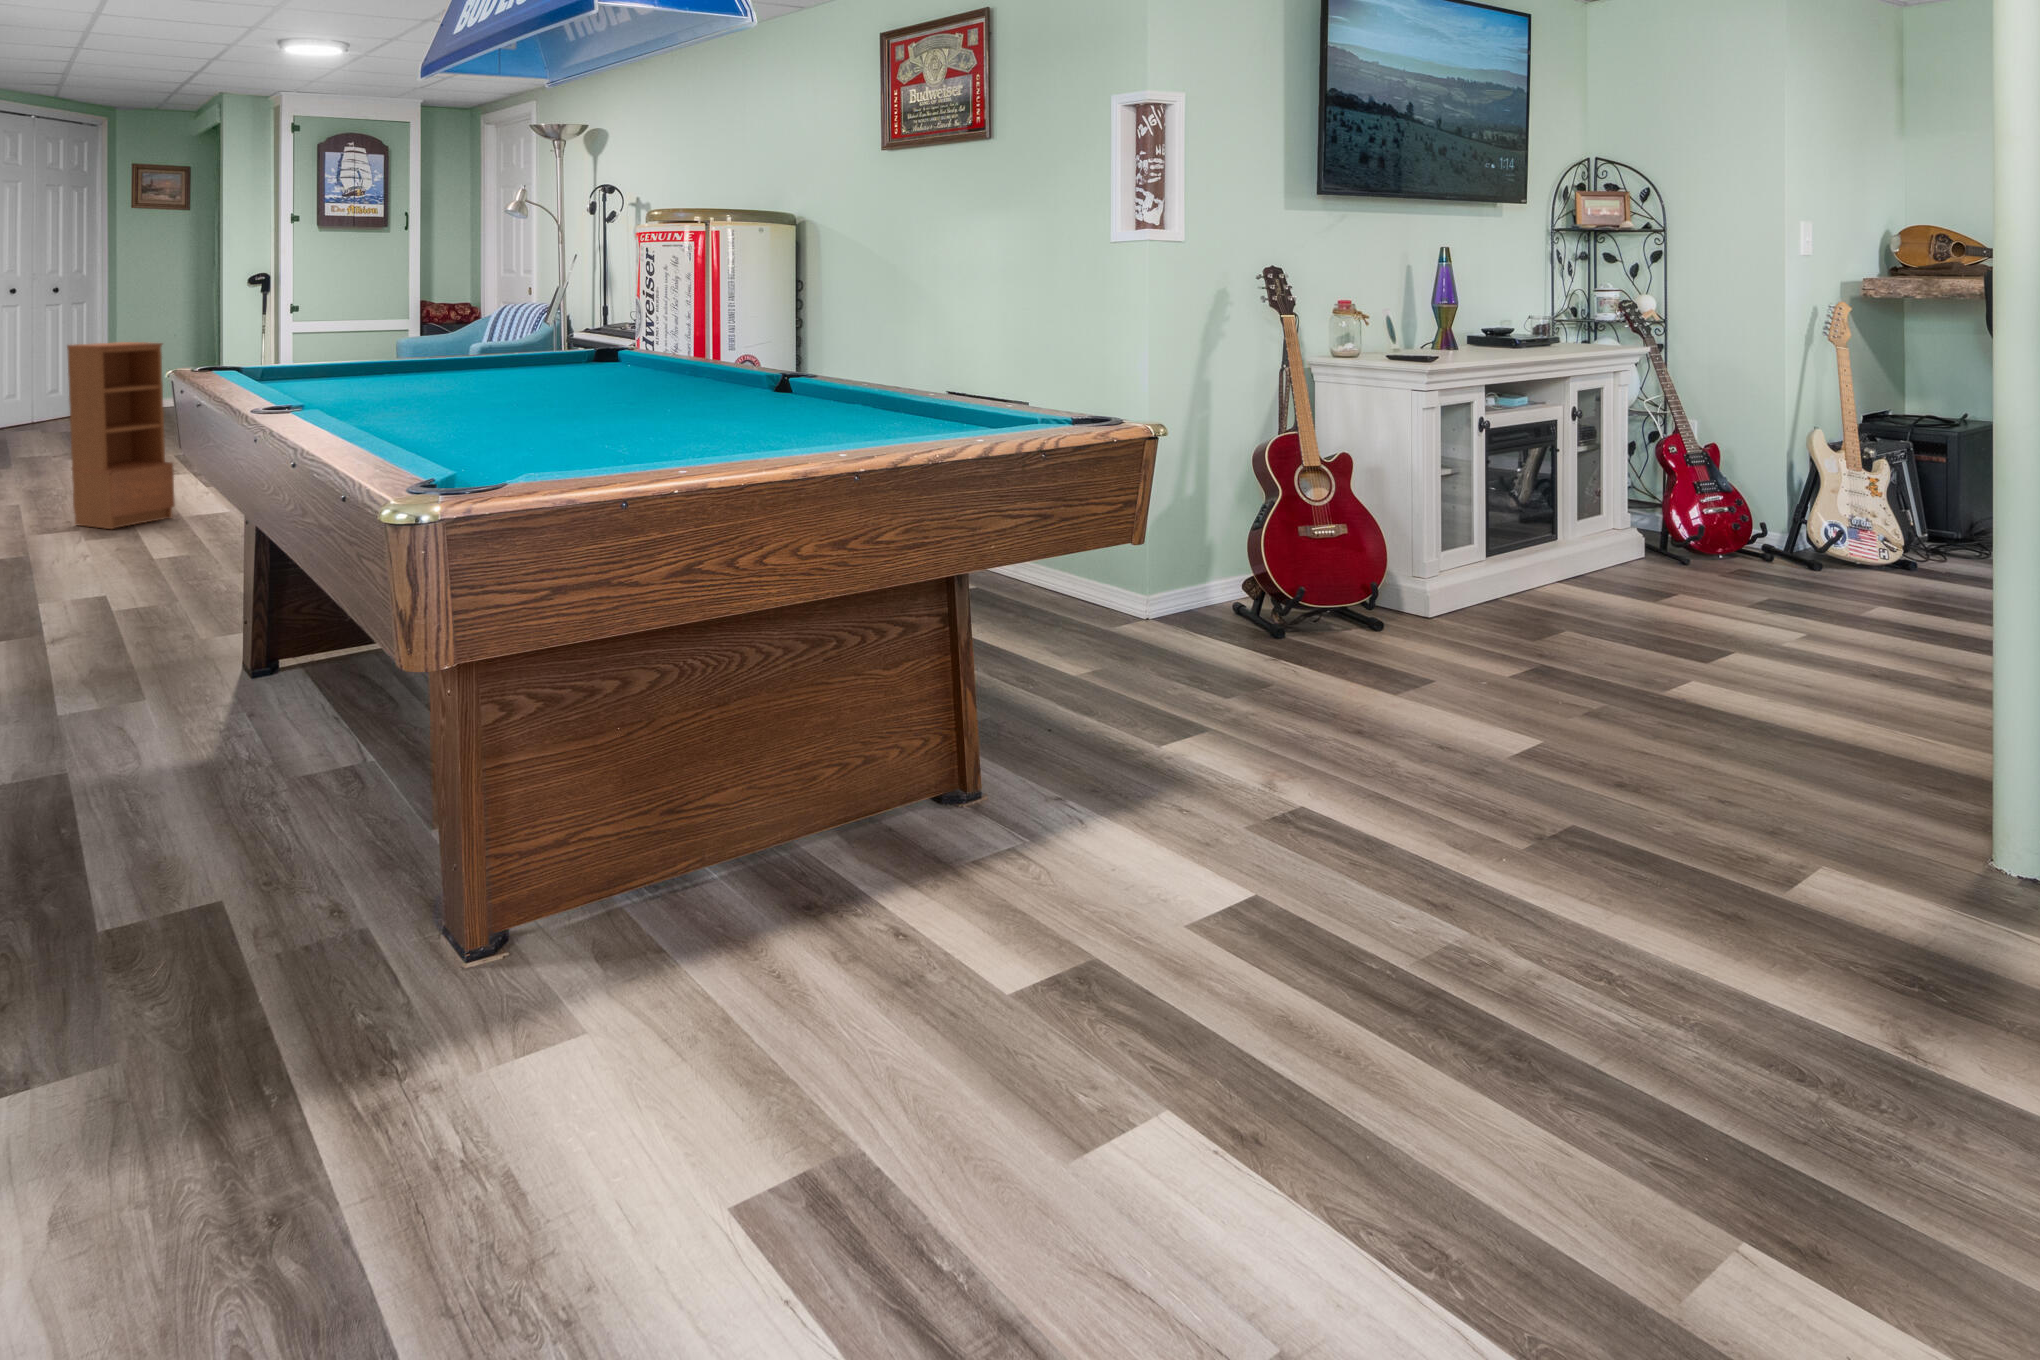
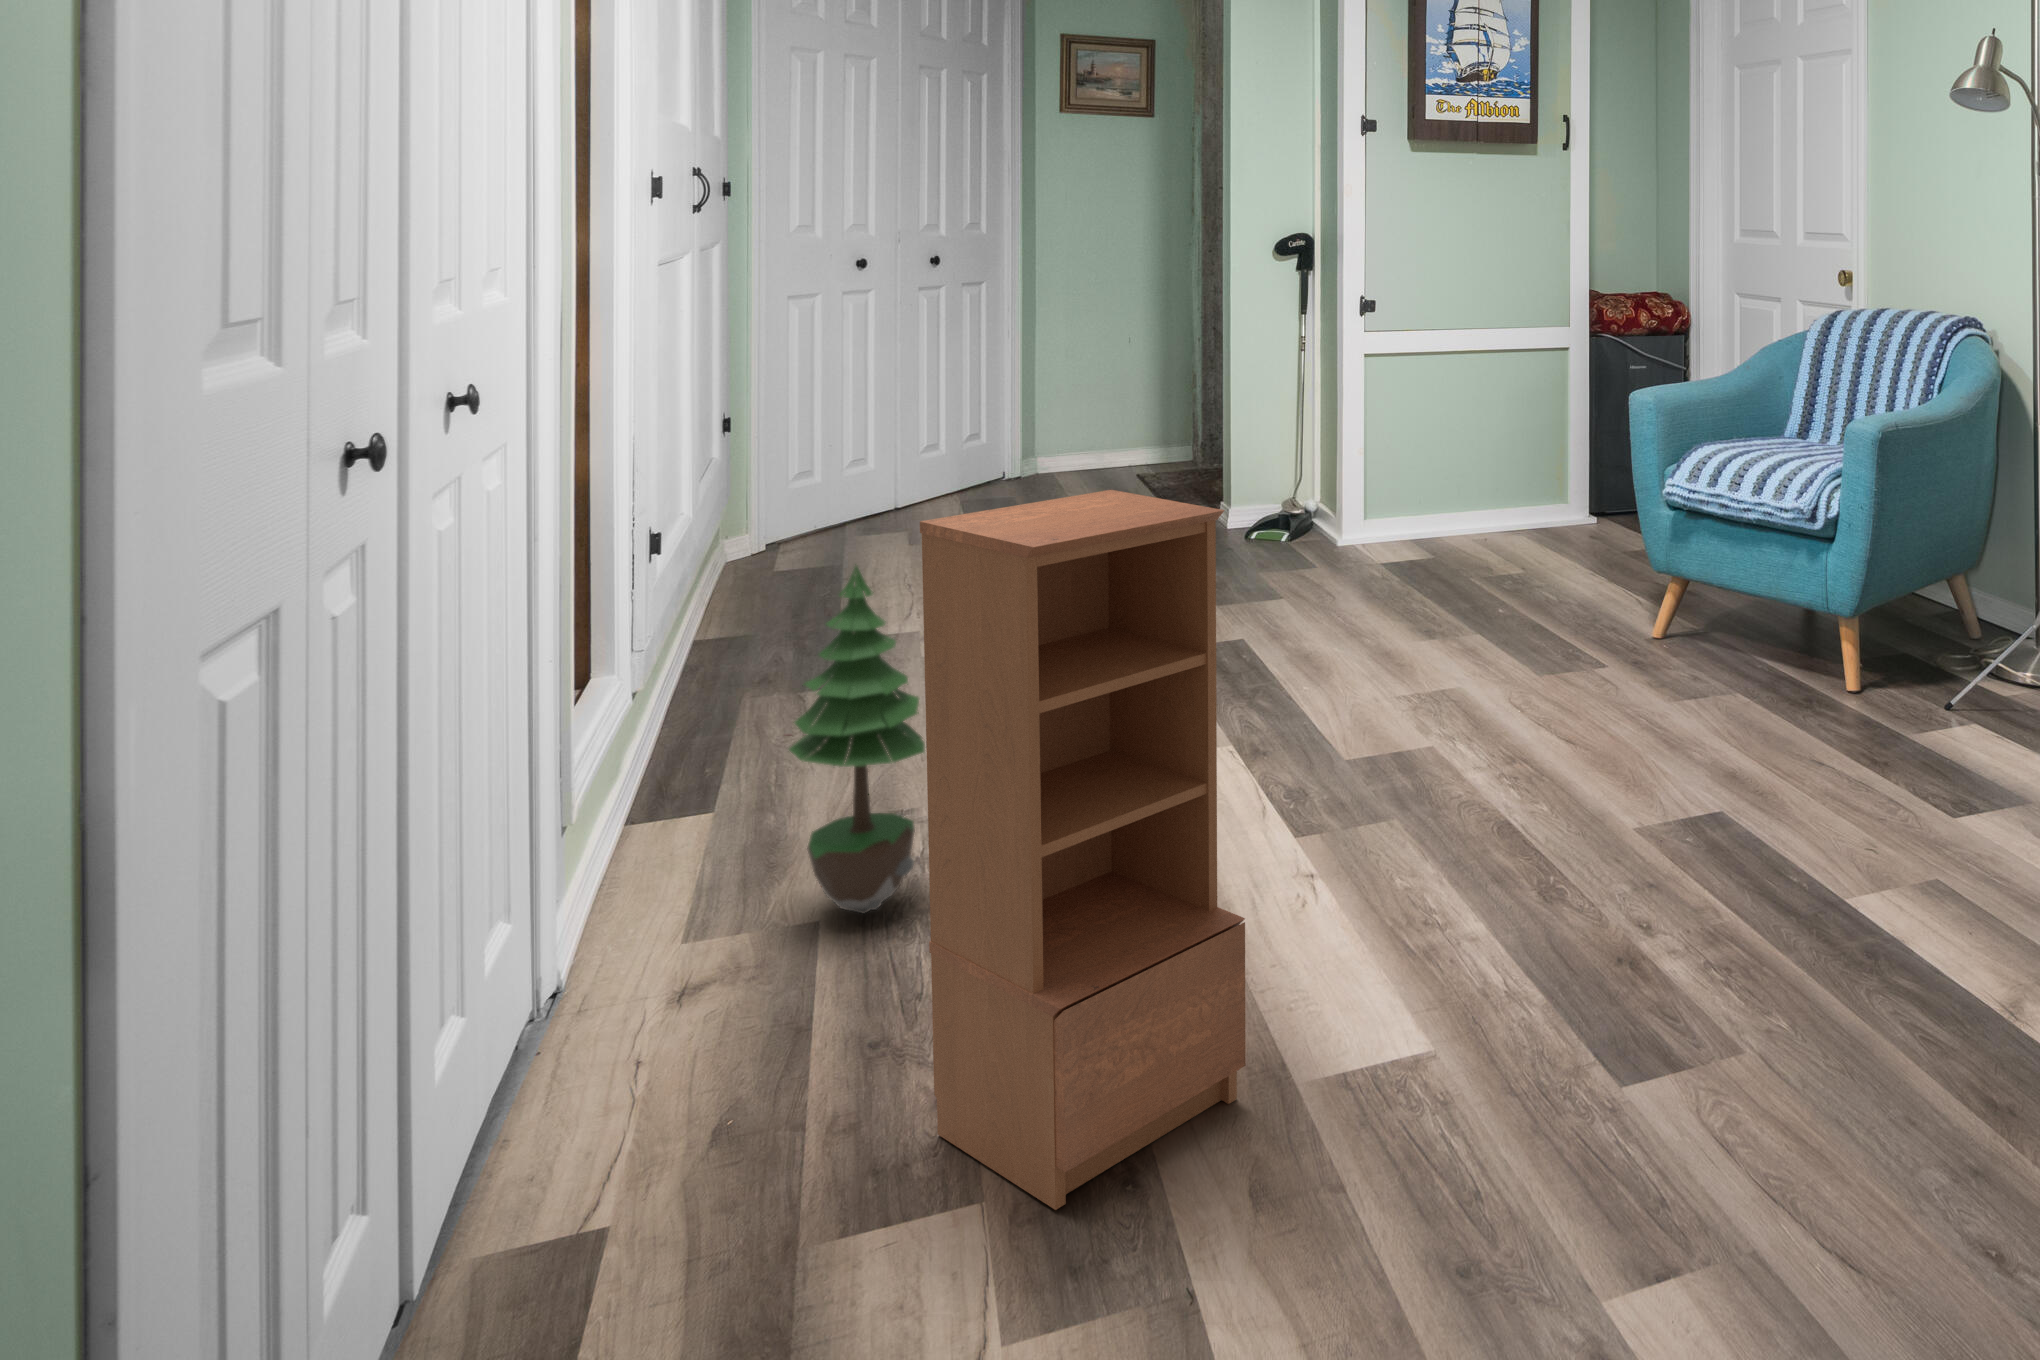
potted tree: none [13,380,66,504] -> present [789,566,925,913]

